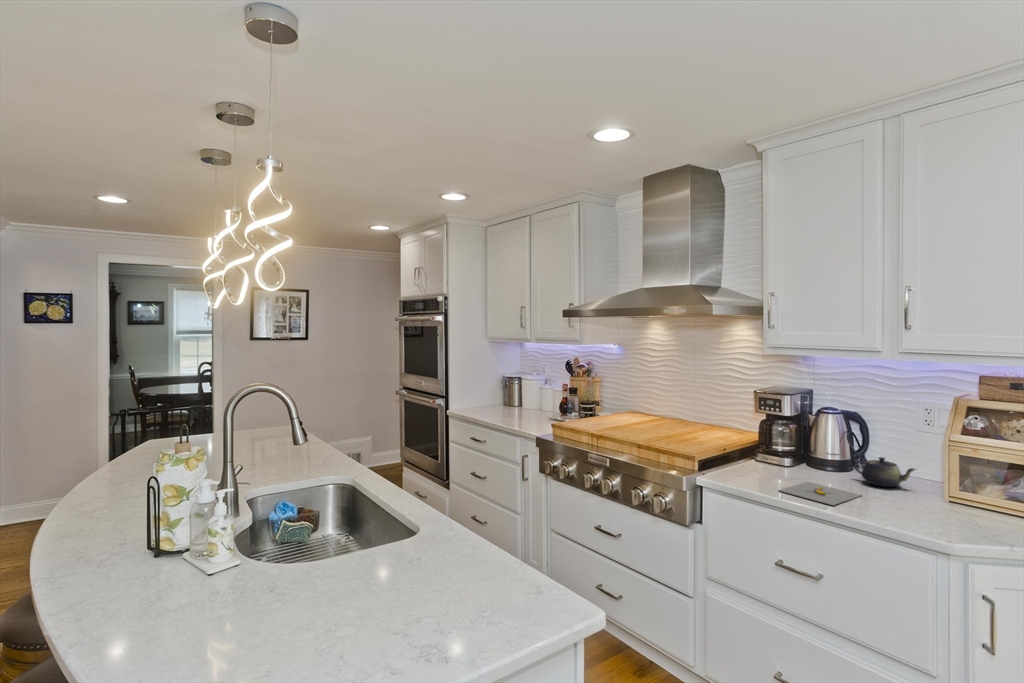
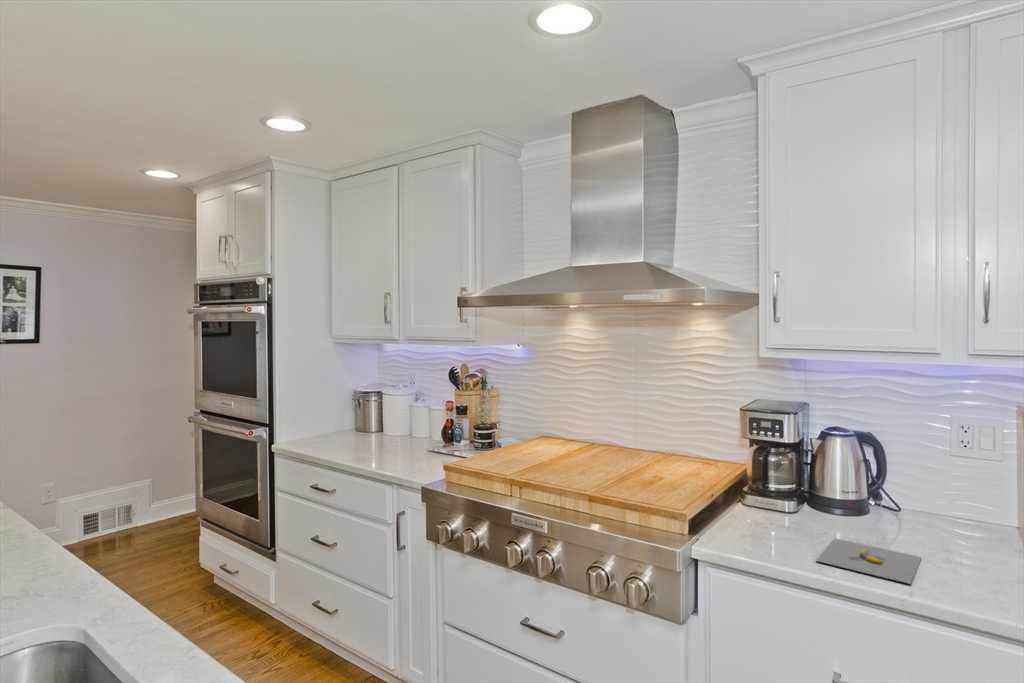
teapot: present [853,457,916,487] -> none [880,496,971,538]

